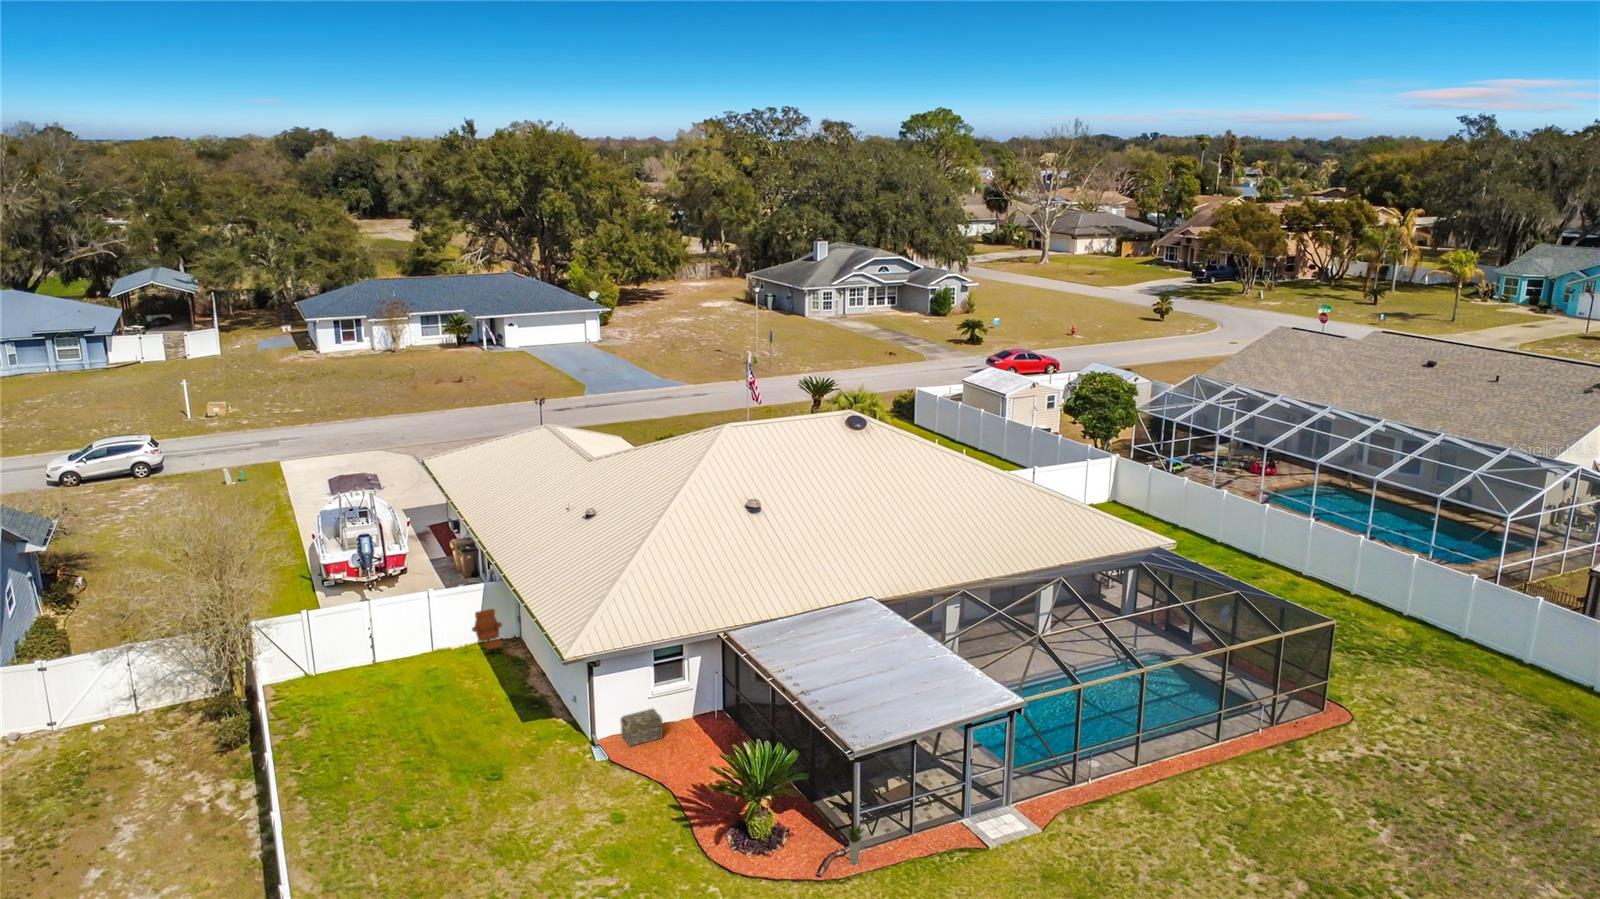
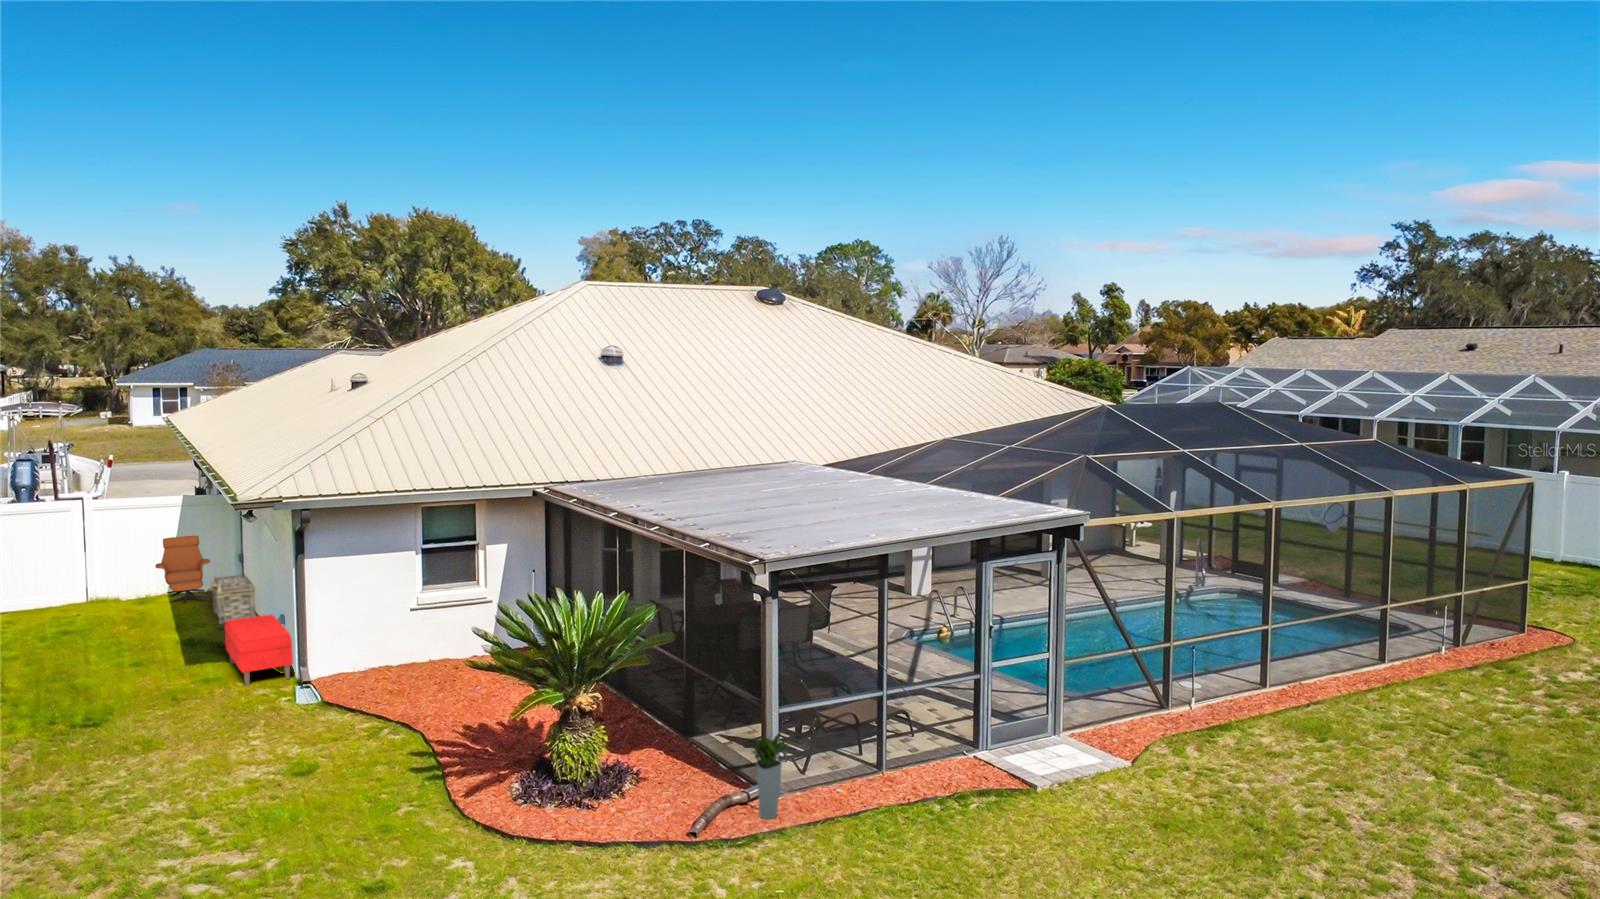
bench: none [543,694,587,745] -> present [225,615,293,686]
basket: present [620,709,663,747] -> present [210,575,256,624]

